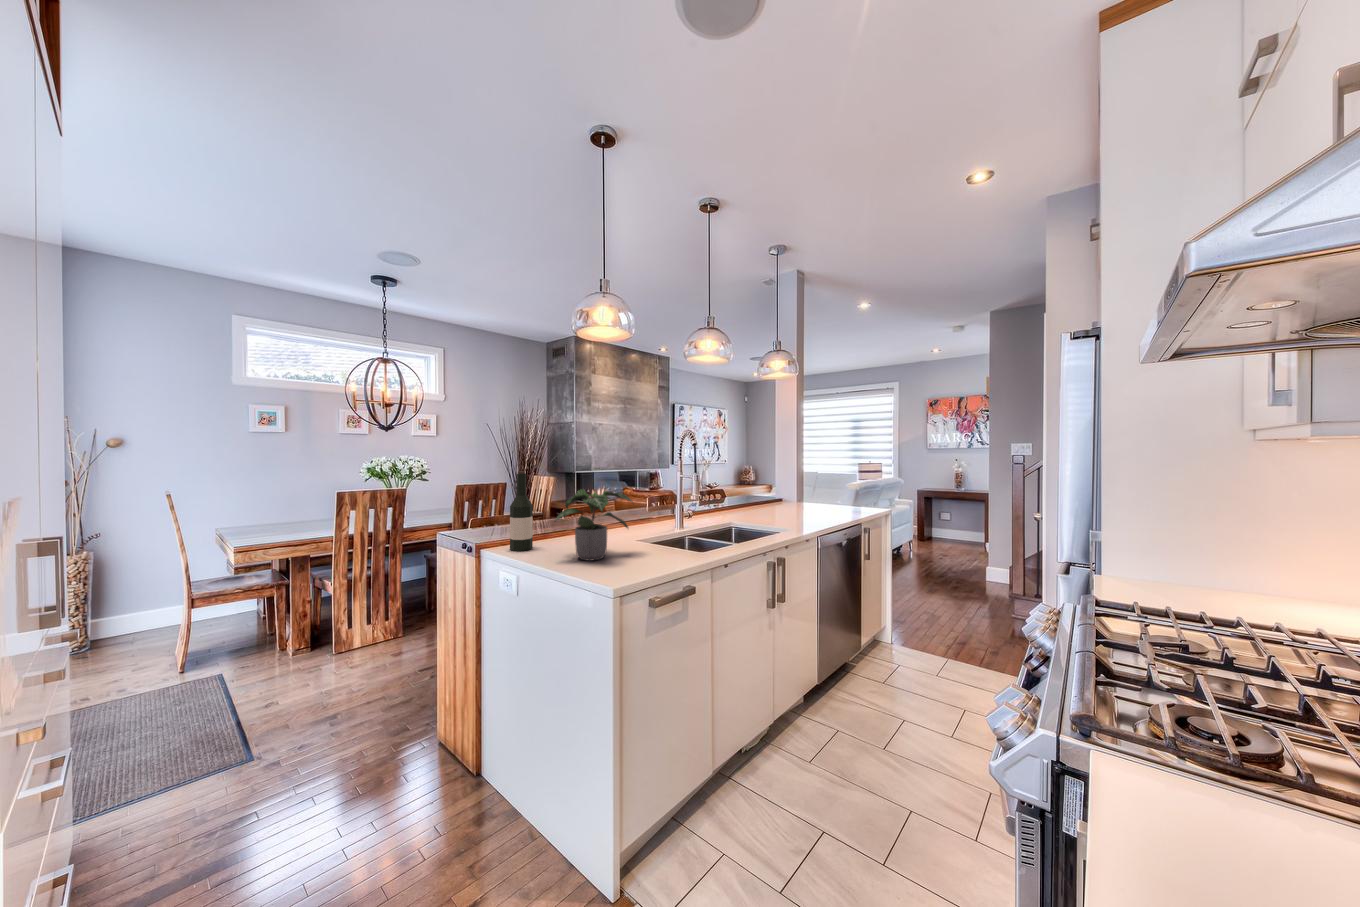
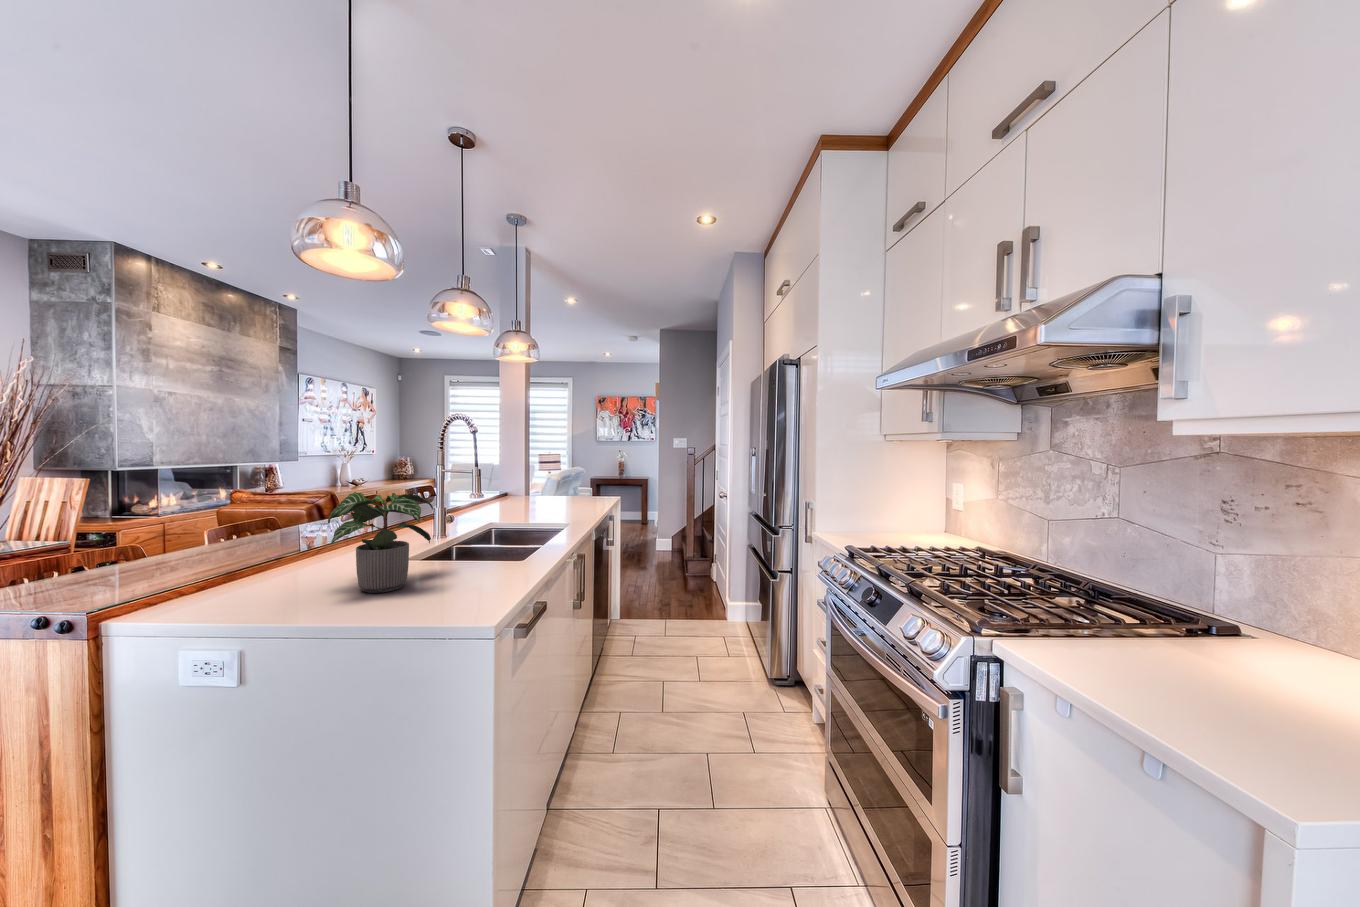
wine bottle: present [510,471,533,551] -> none [195,469,242,603]

